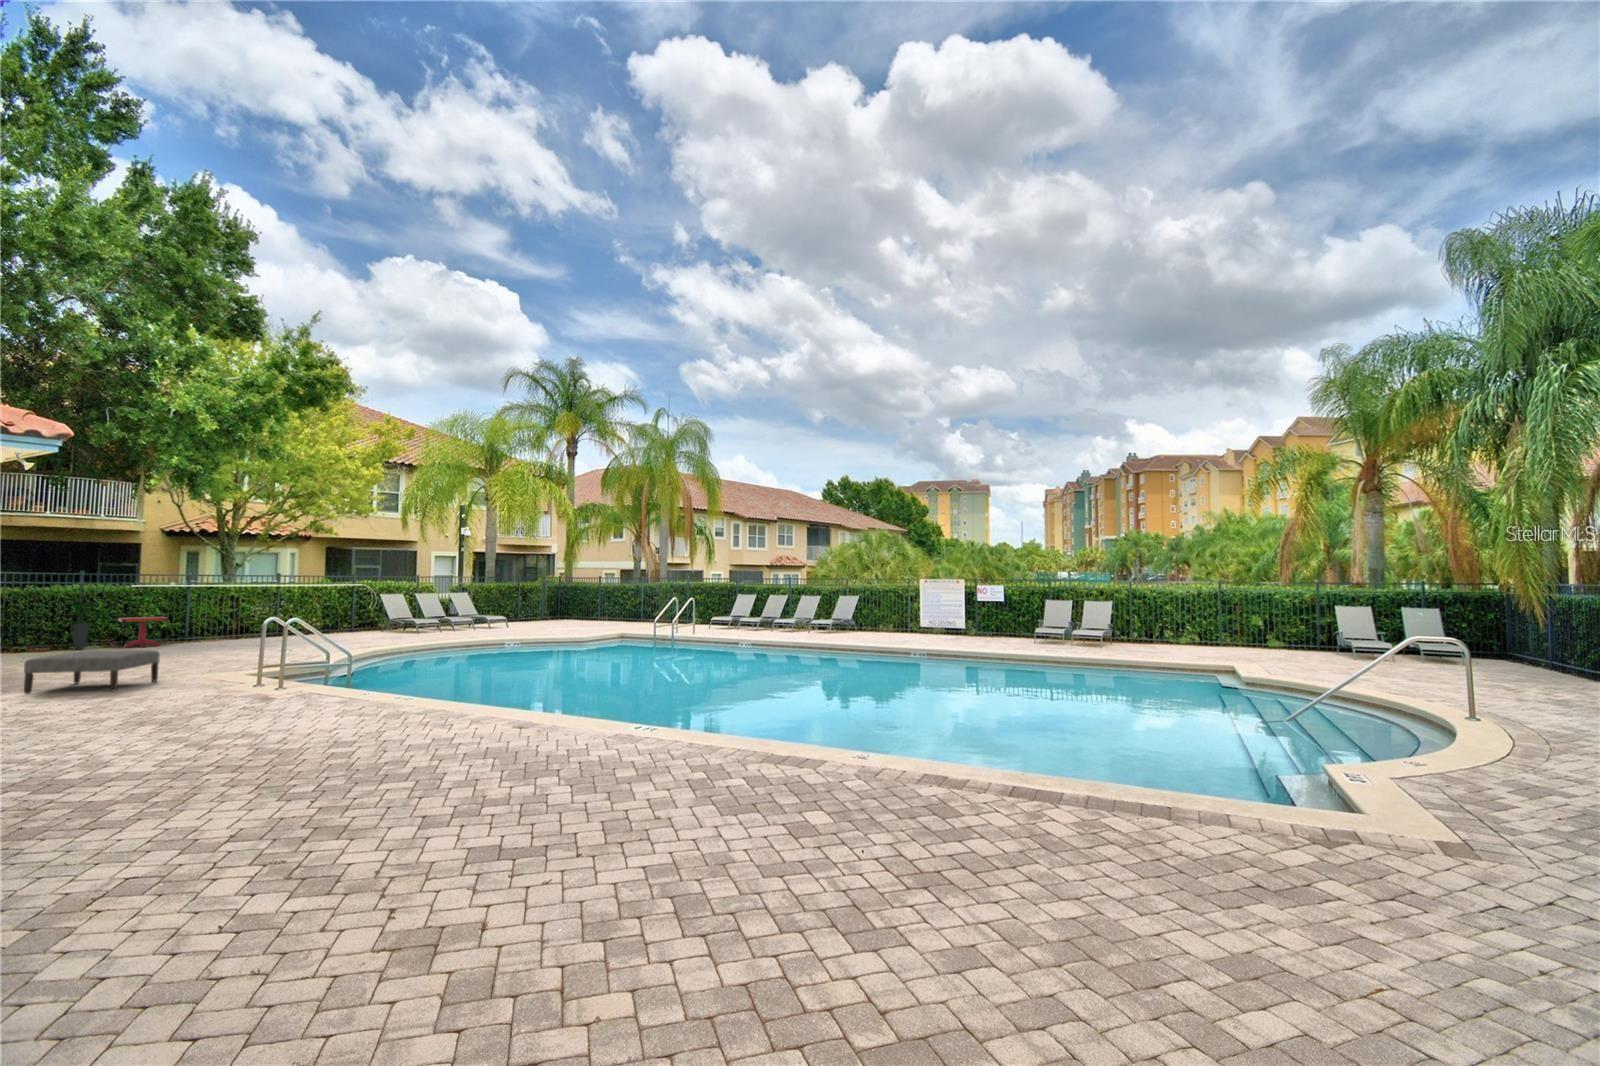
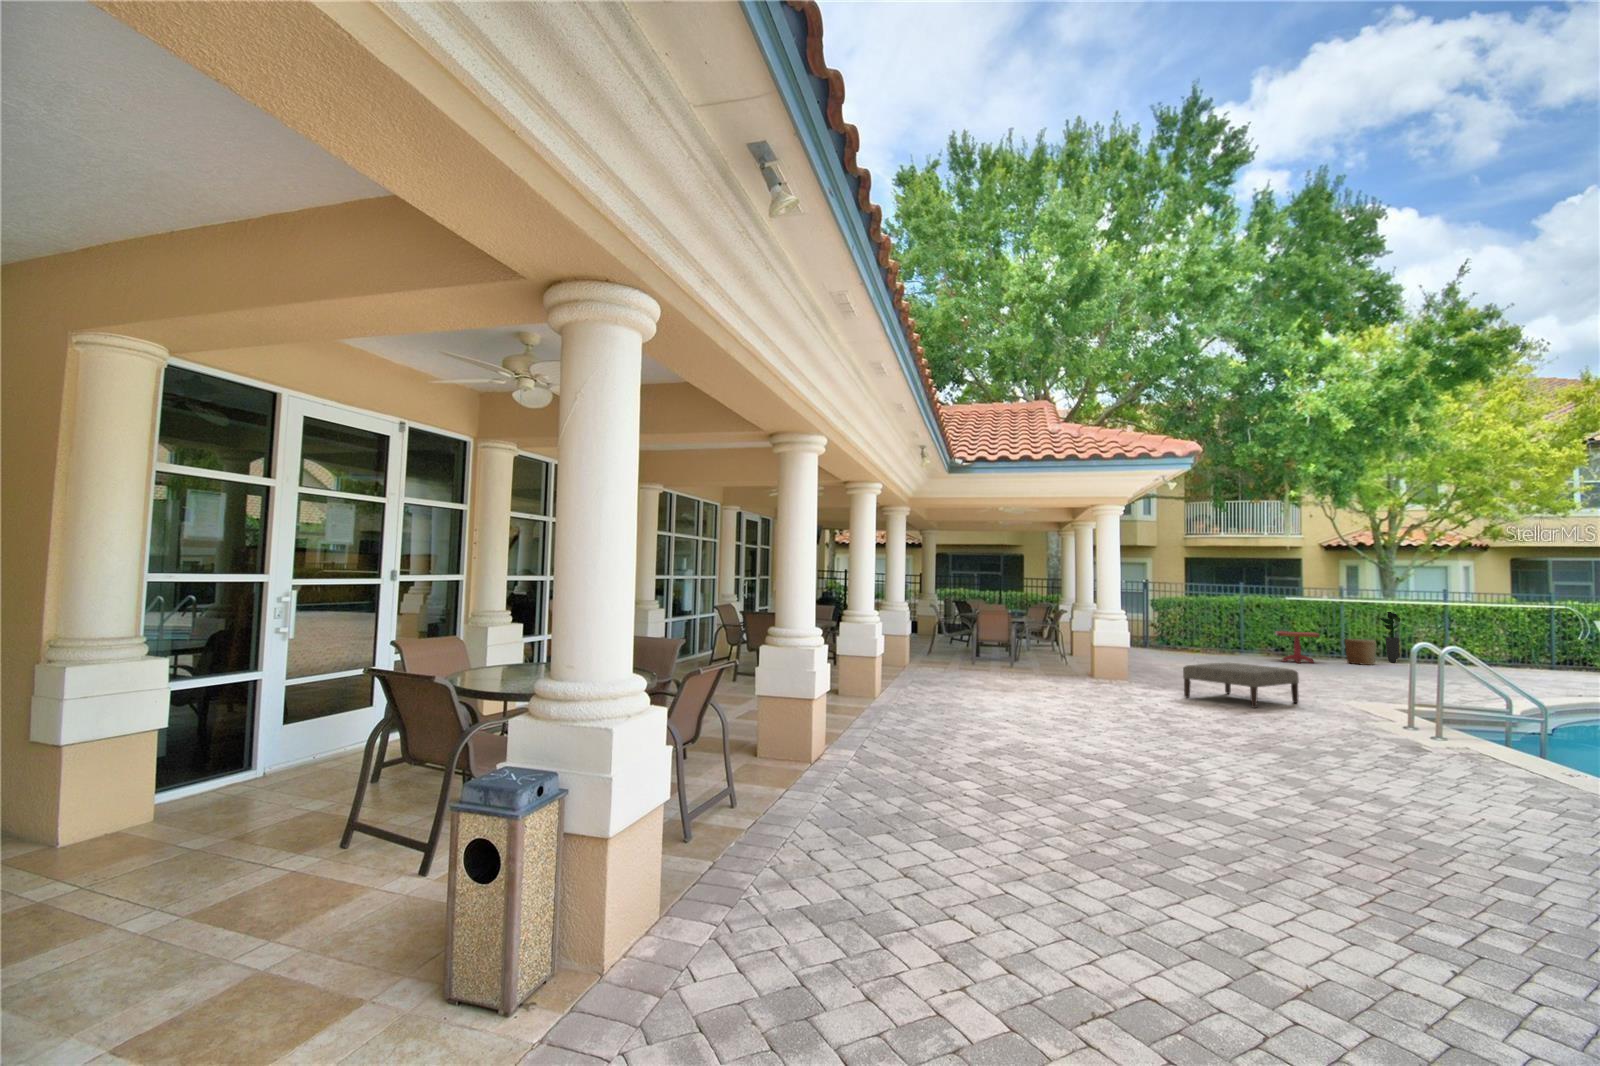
potted plant: present [72,594,94,650] -> present [1380,612,1406,663]
woven basket: none [192,620,221,643] -> present [1345,639,1376,665]

